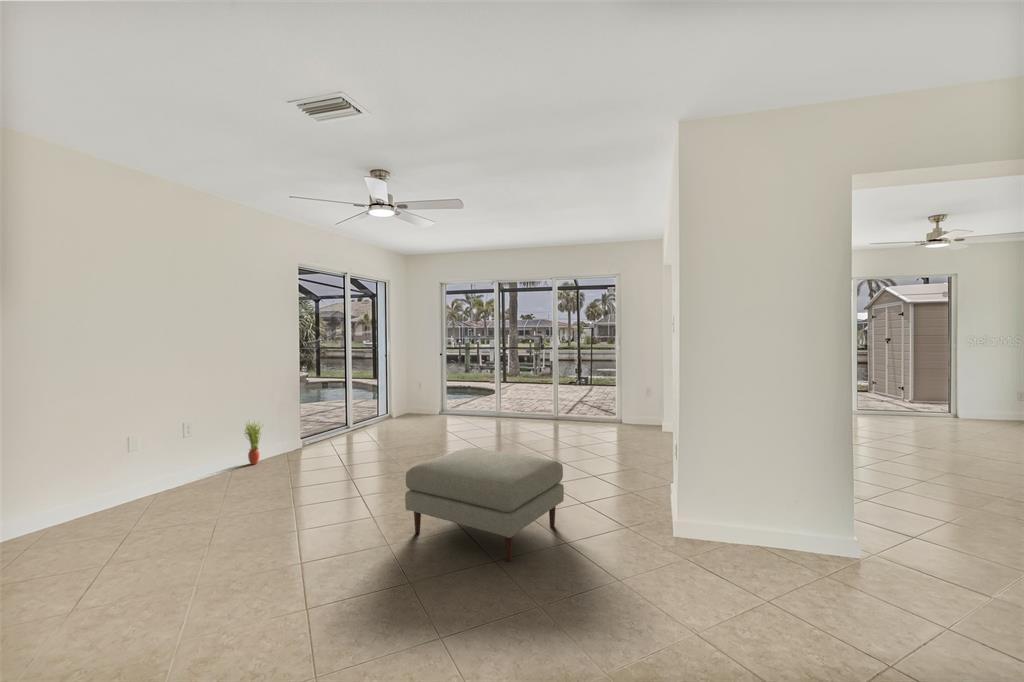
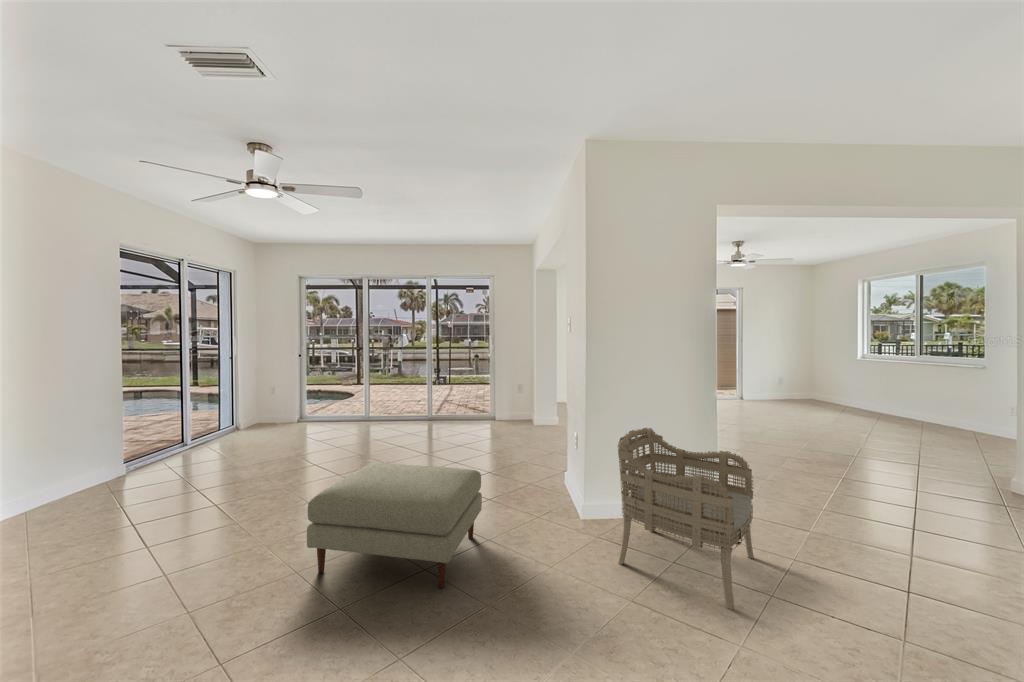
potted plant: present [245,421,260,464] -> none [24,448,59,509]
armchair: none [693,430,880,637] -> present [618,428,754,609]

